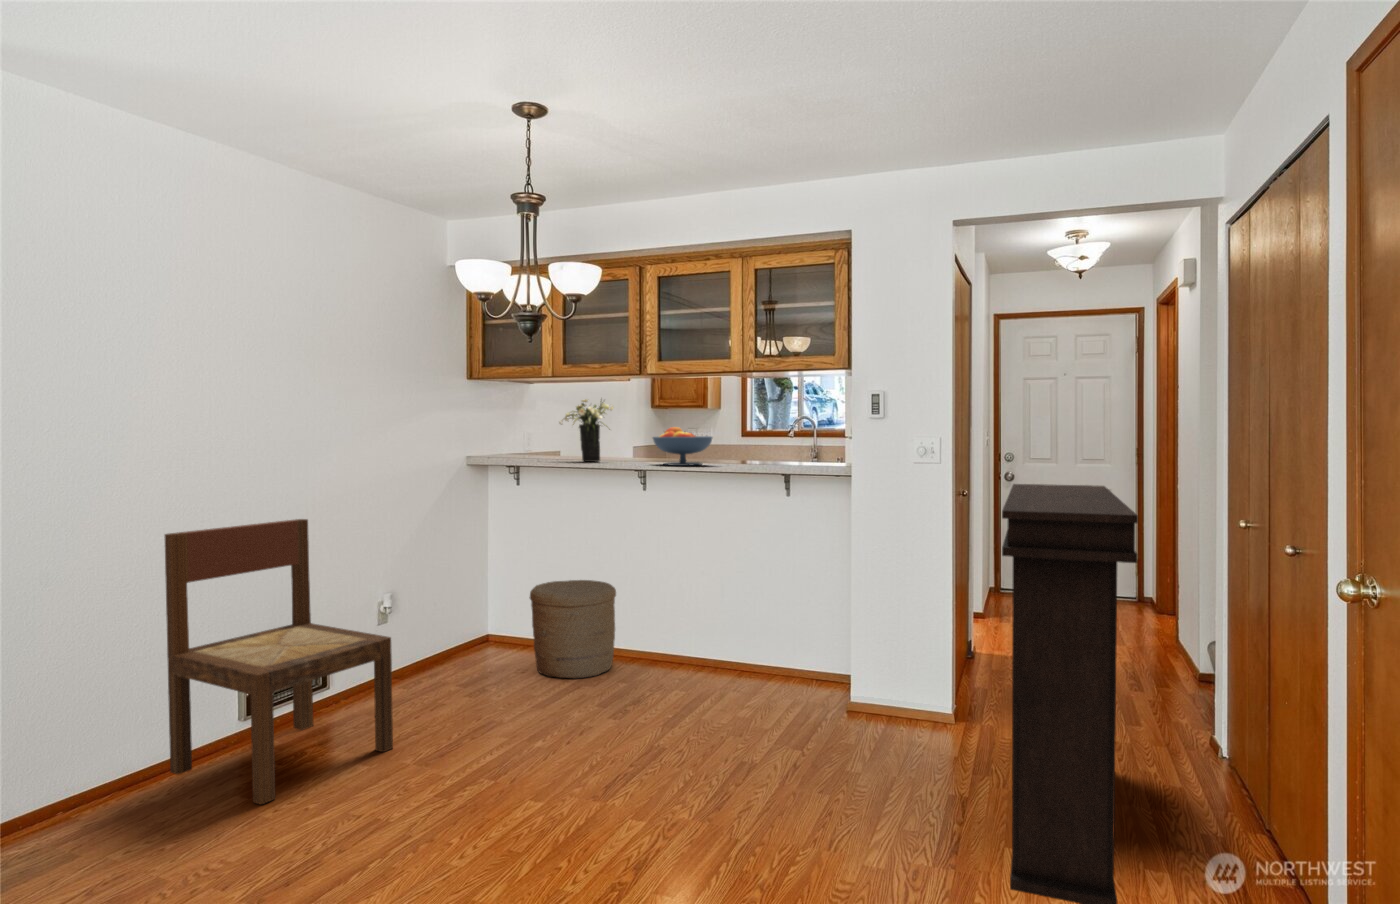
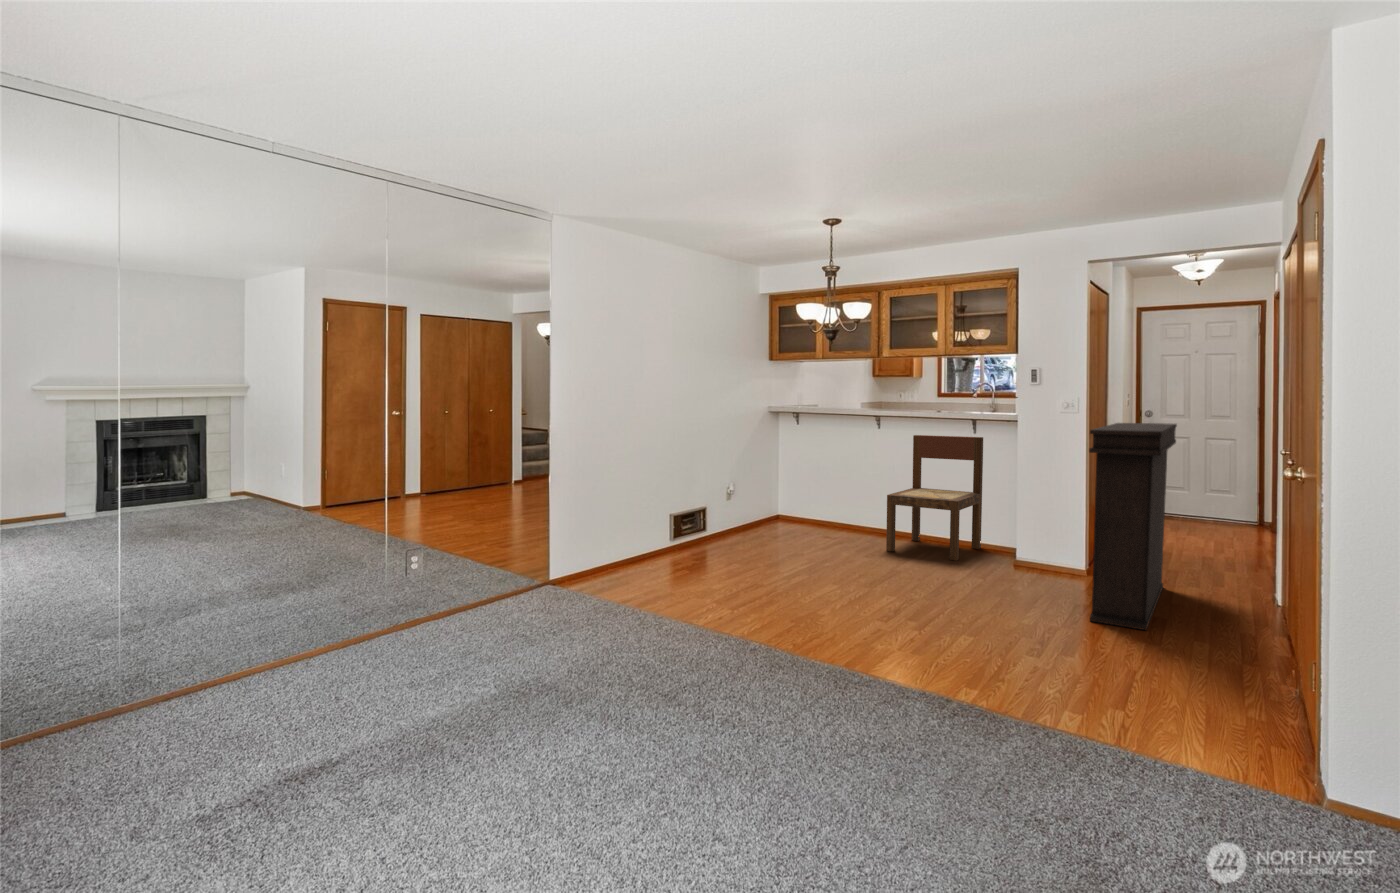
flower arrangement: present [559,399,614,462] -> none [826,372,860,411]
fruit bowl: present [653,427,712,466] -> none [886,390,925,413]
dining chair: present [164,519,393,804] -> present [886,435,983,561]
woven basket: present [529,580,616,679] -> none [808,484,861,539]

